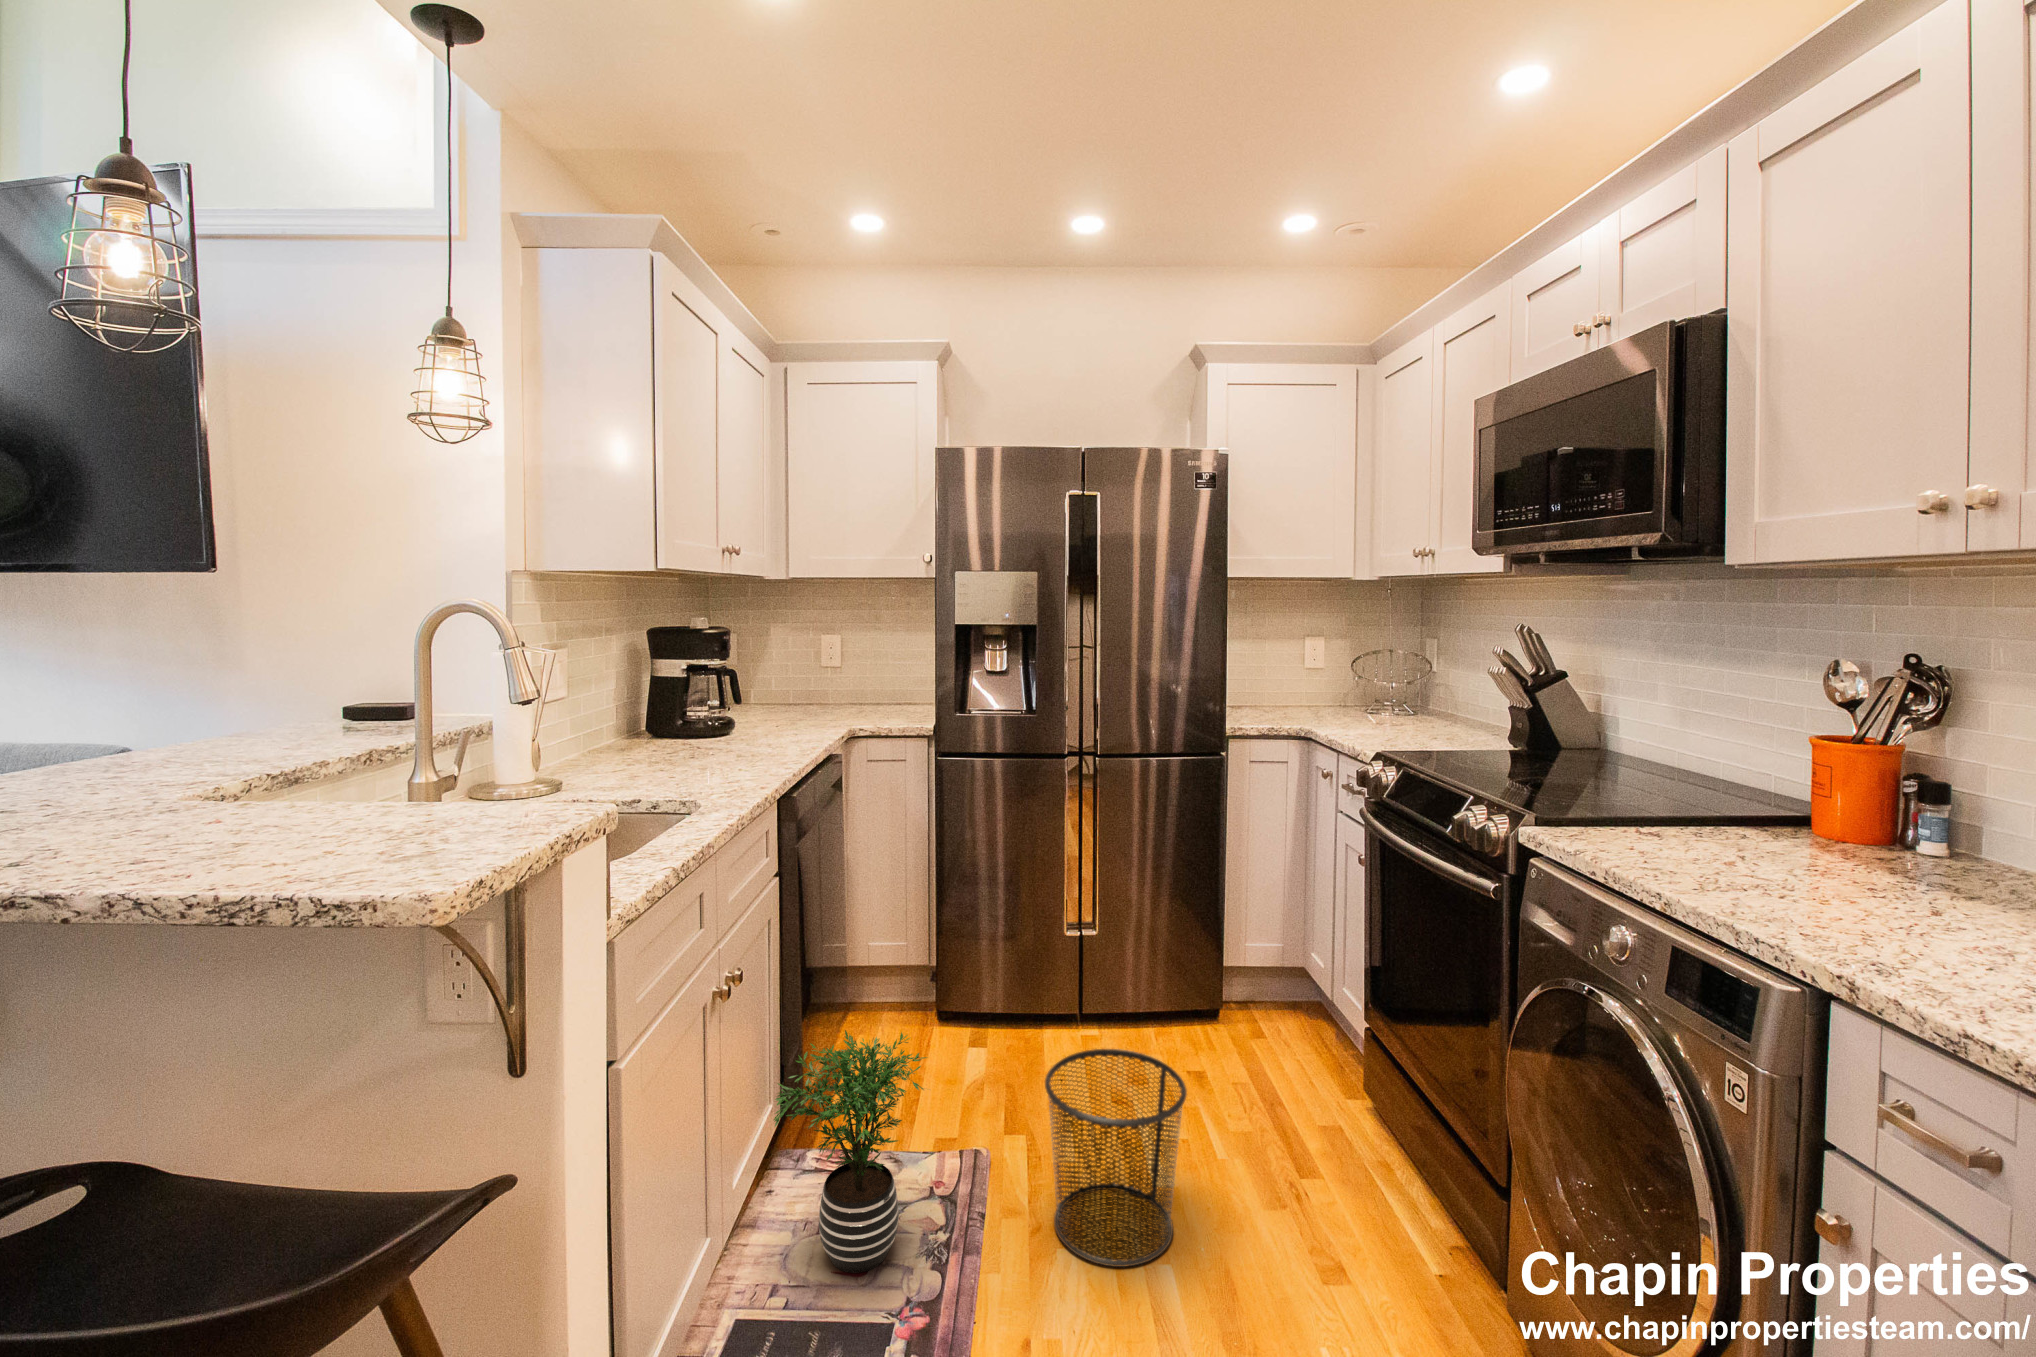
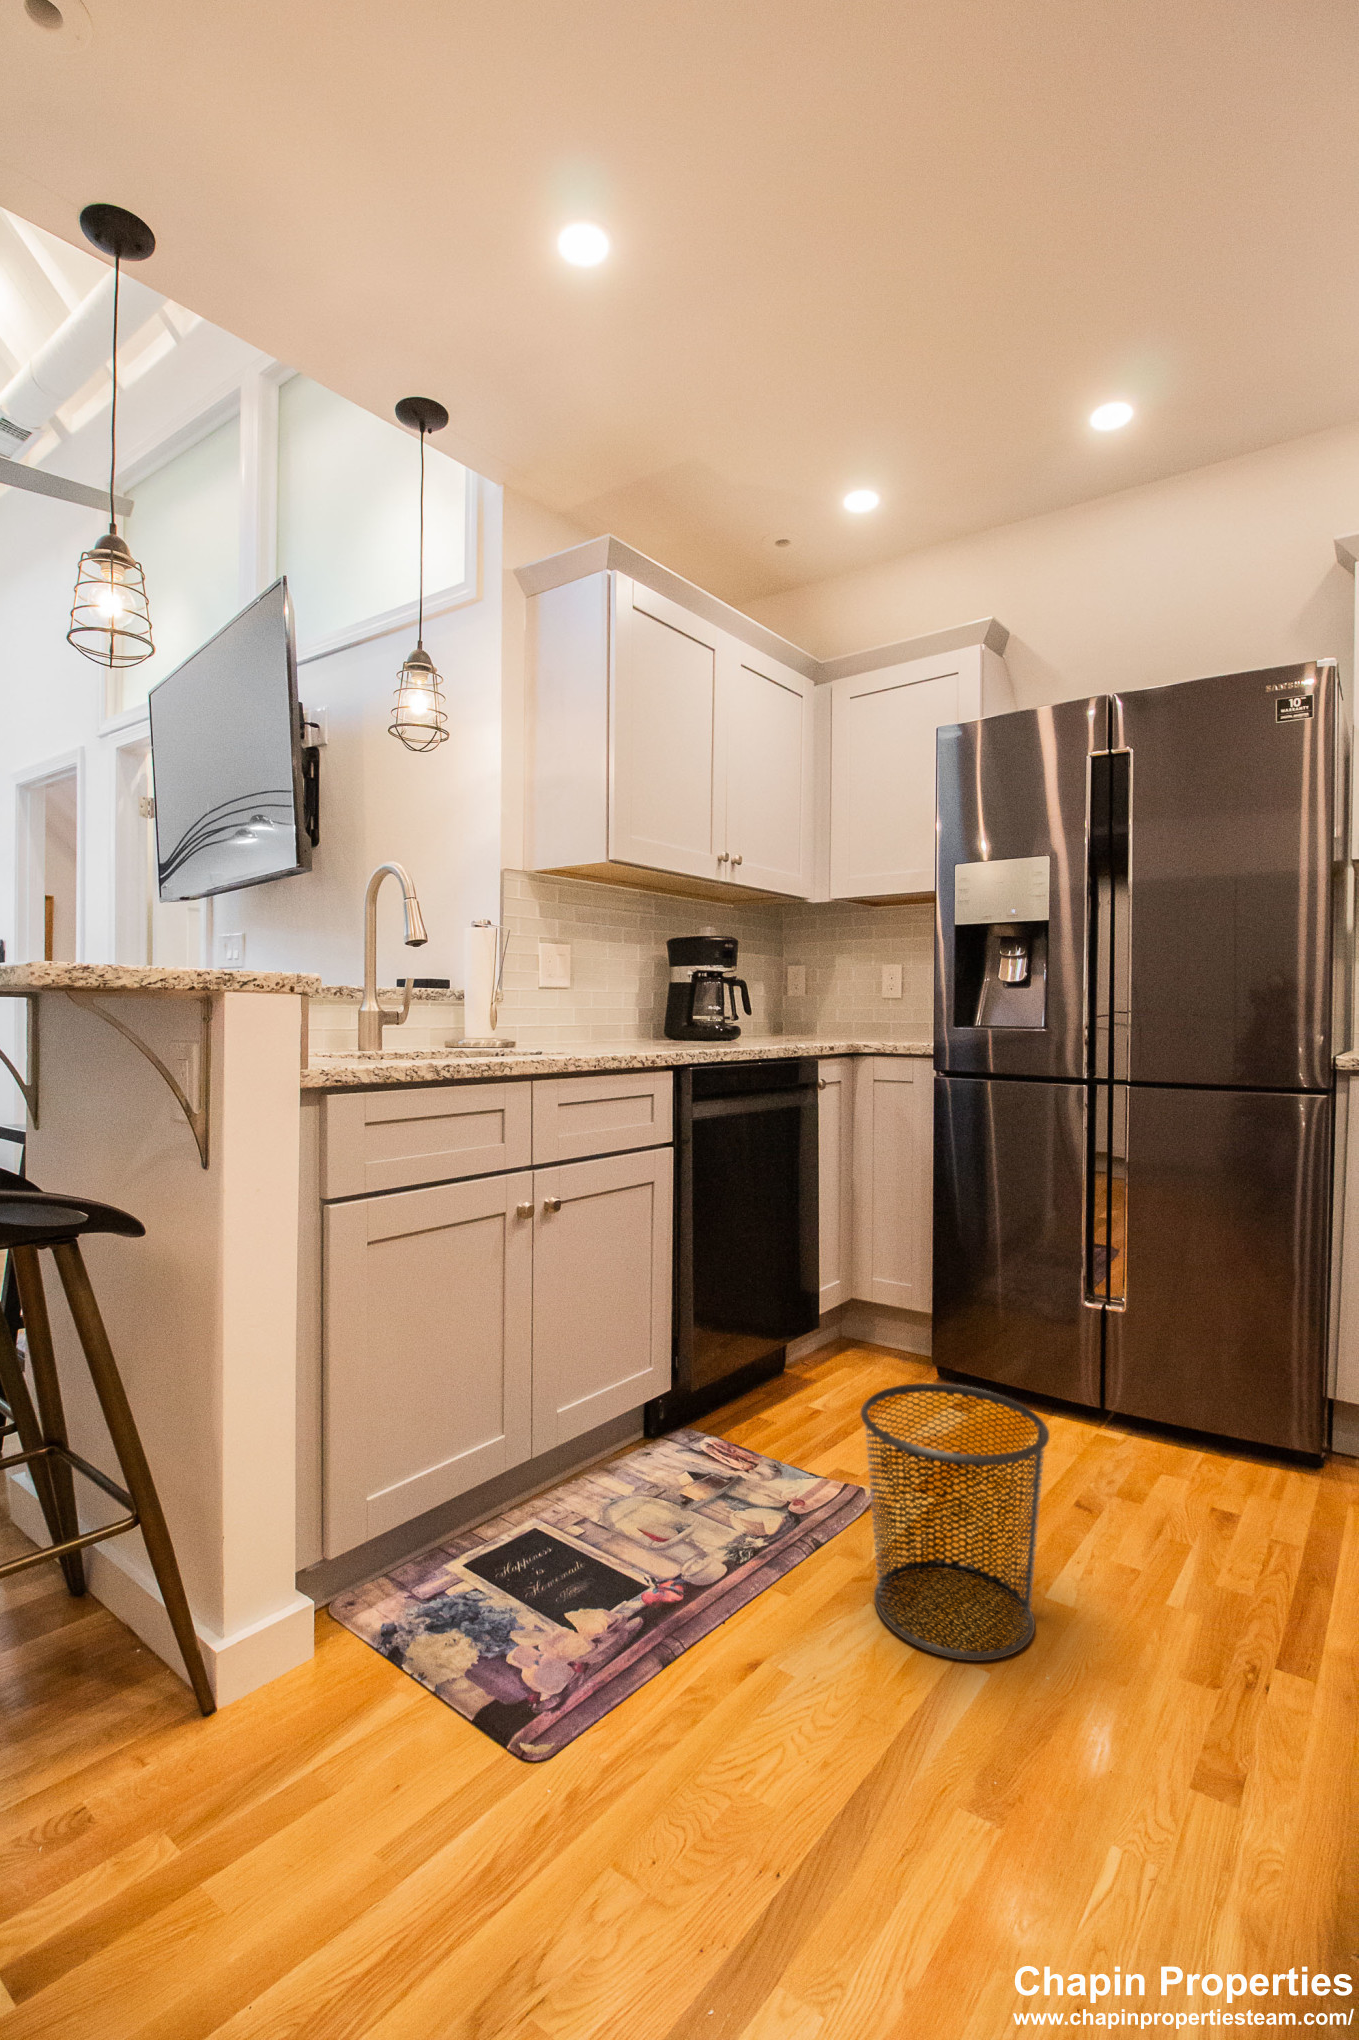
potted plant: present [774,1030,927,1273] -> none [589,1290,752,1540]

